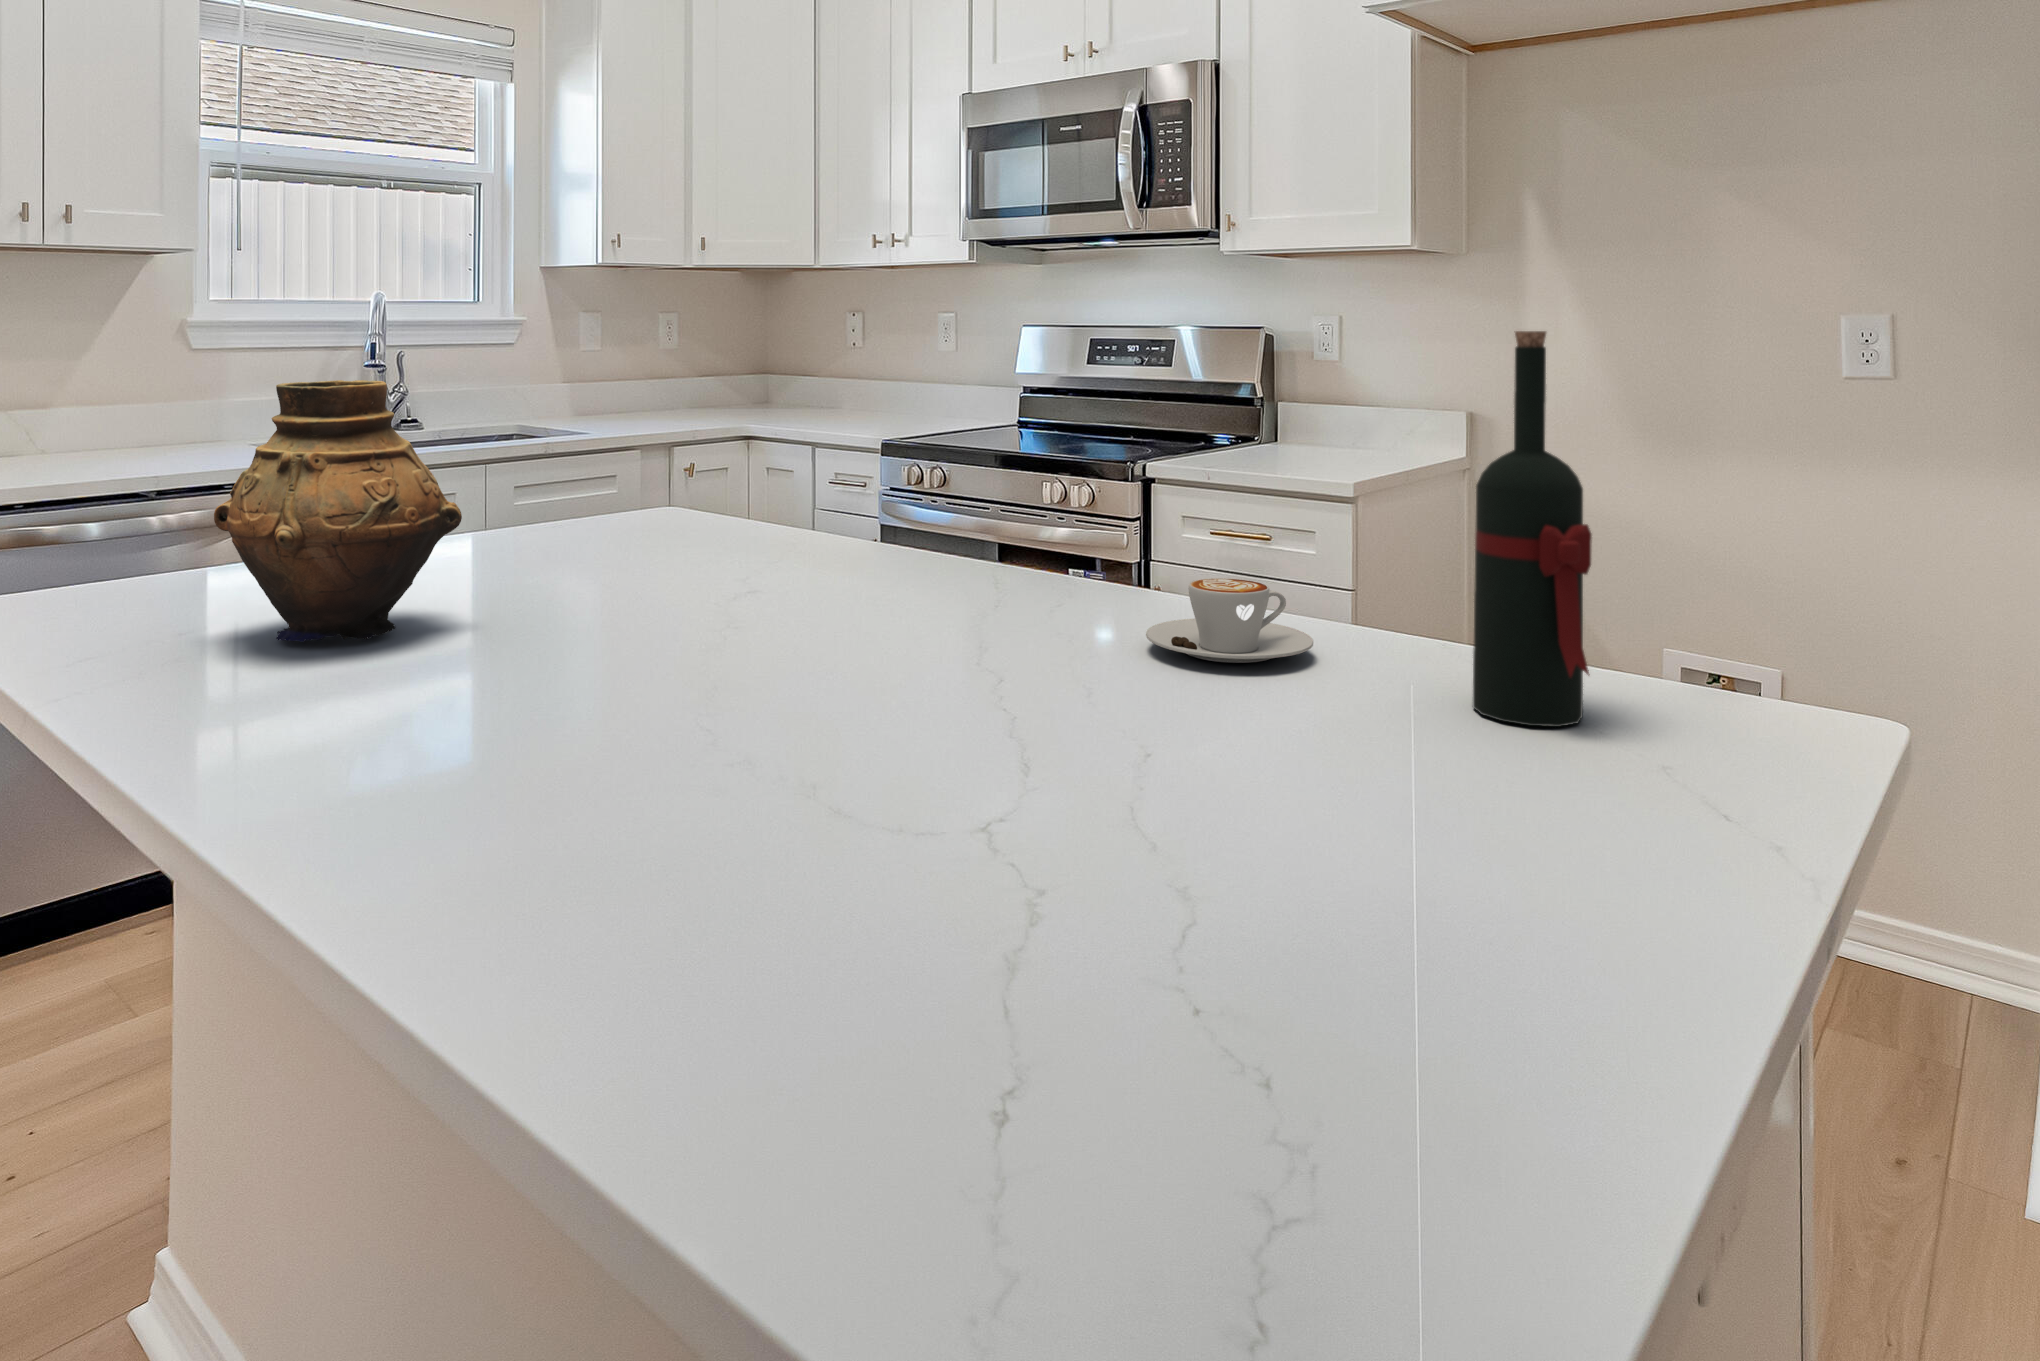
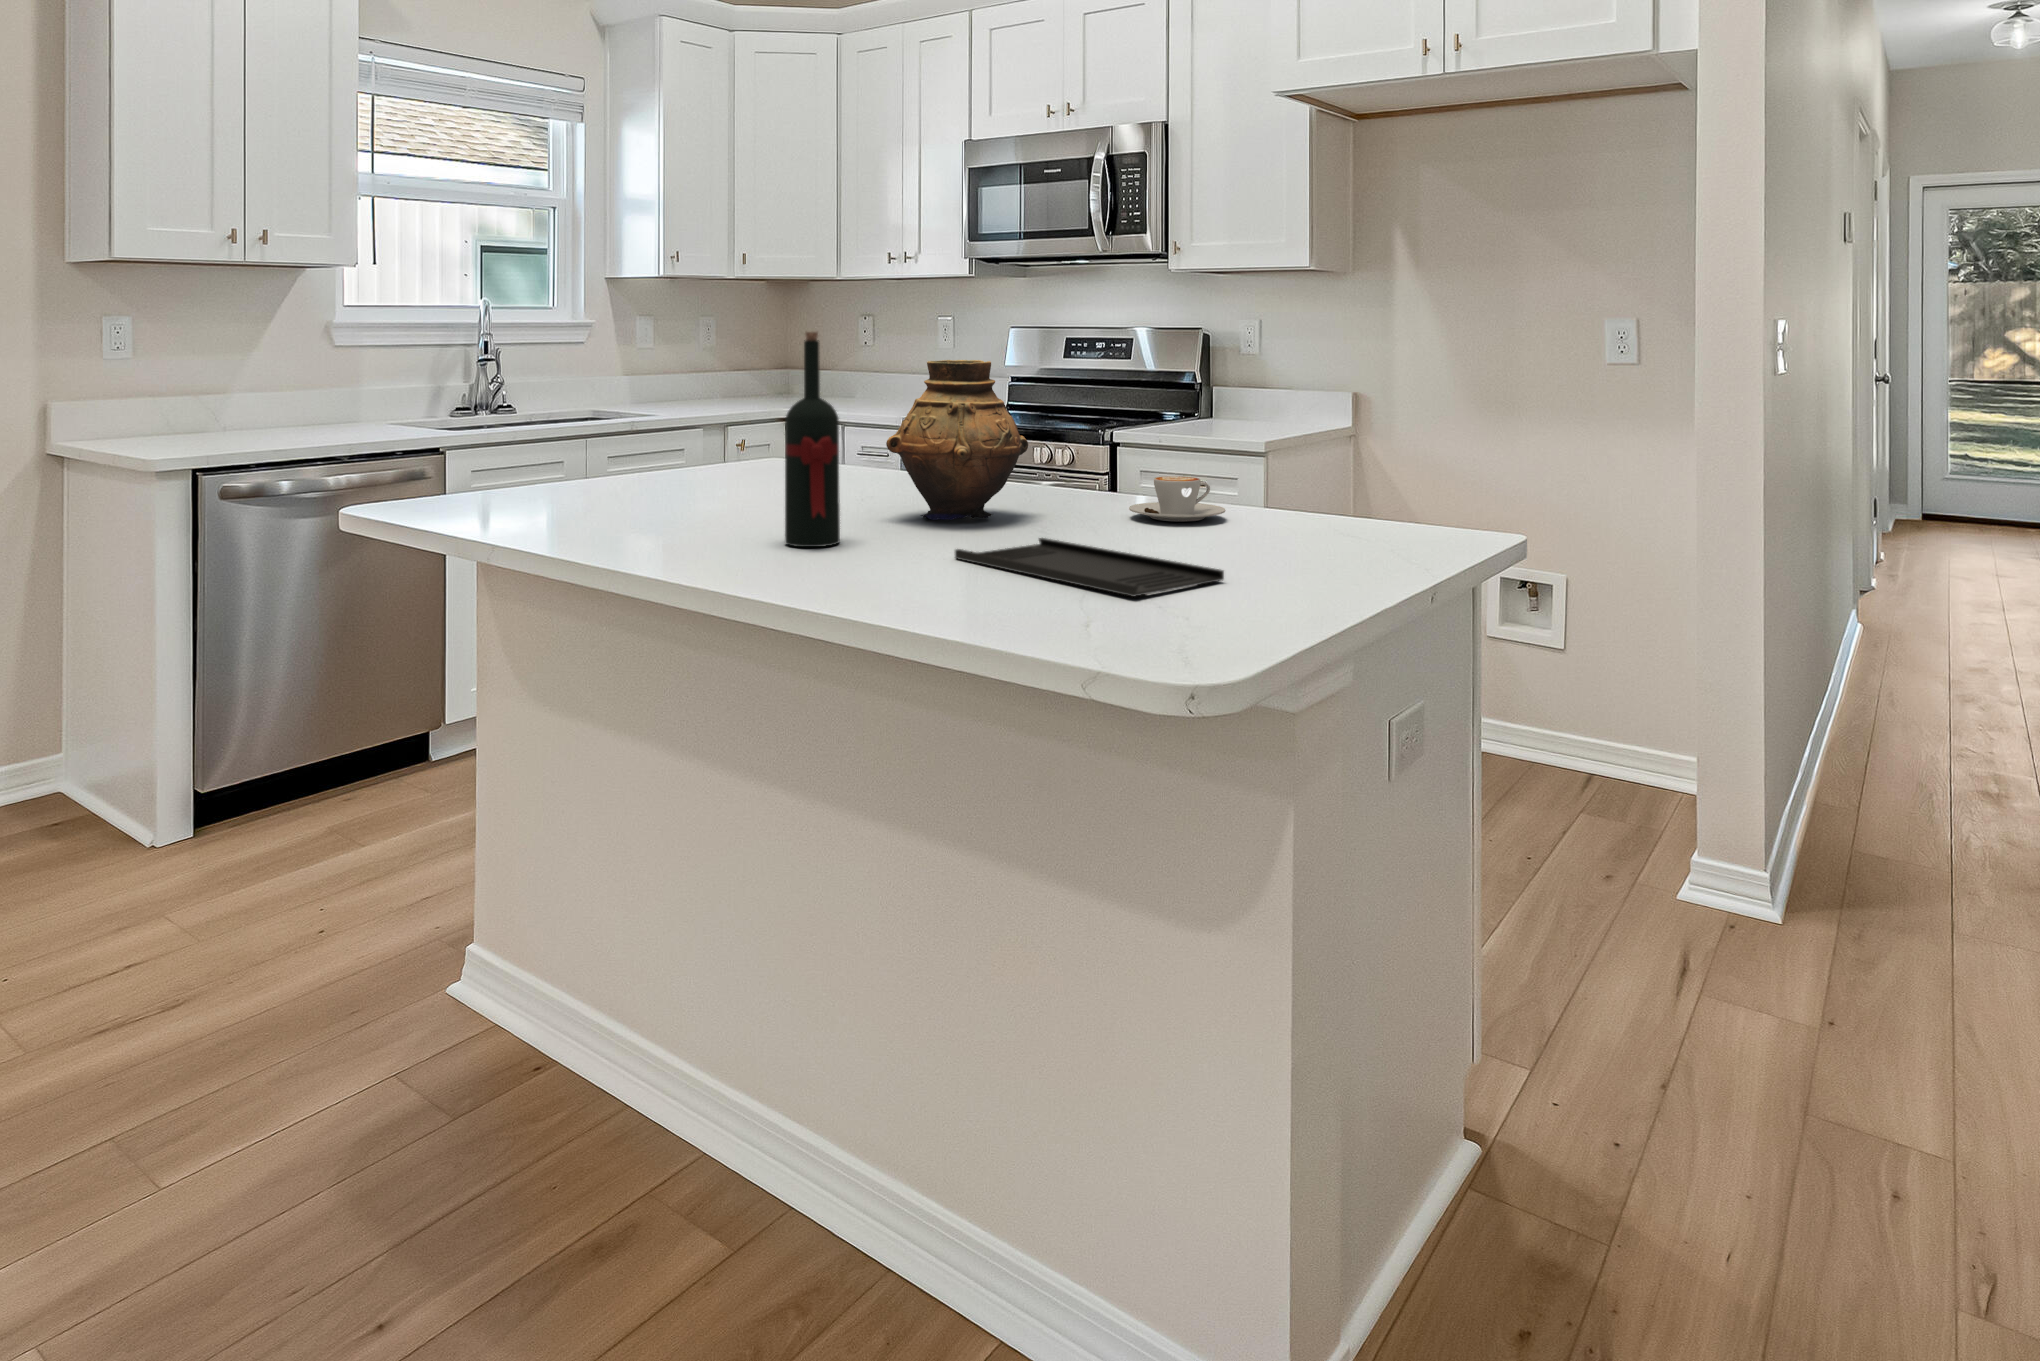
wine bottle: present [1473,331,1592,727] -> present [785,332,840,547]
vase: present [214,380,462,642] -> present [886,360,1028,520]
tray: none [797,713,1326,941] -> present [955,538,1224,597]

